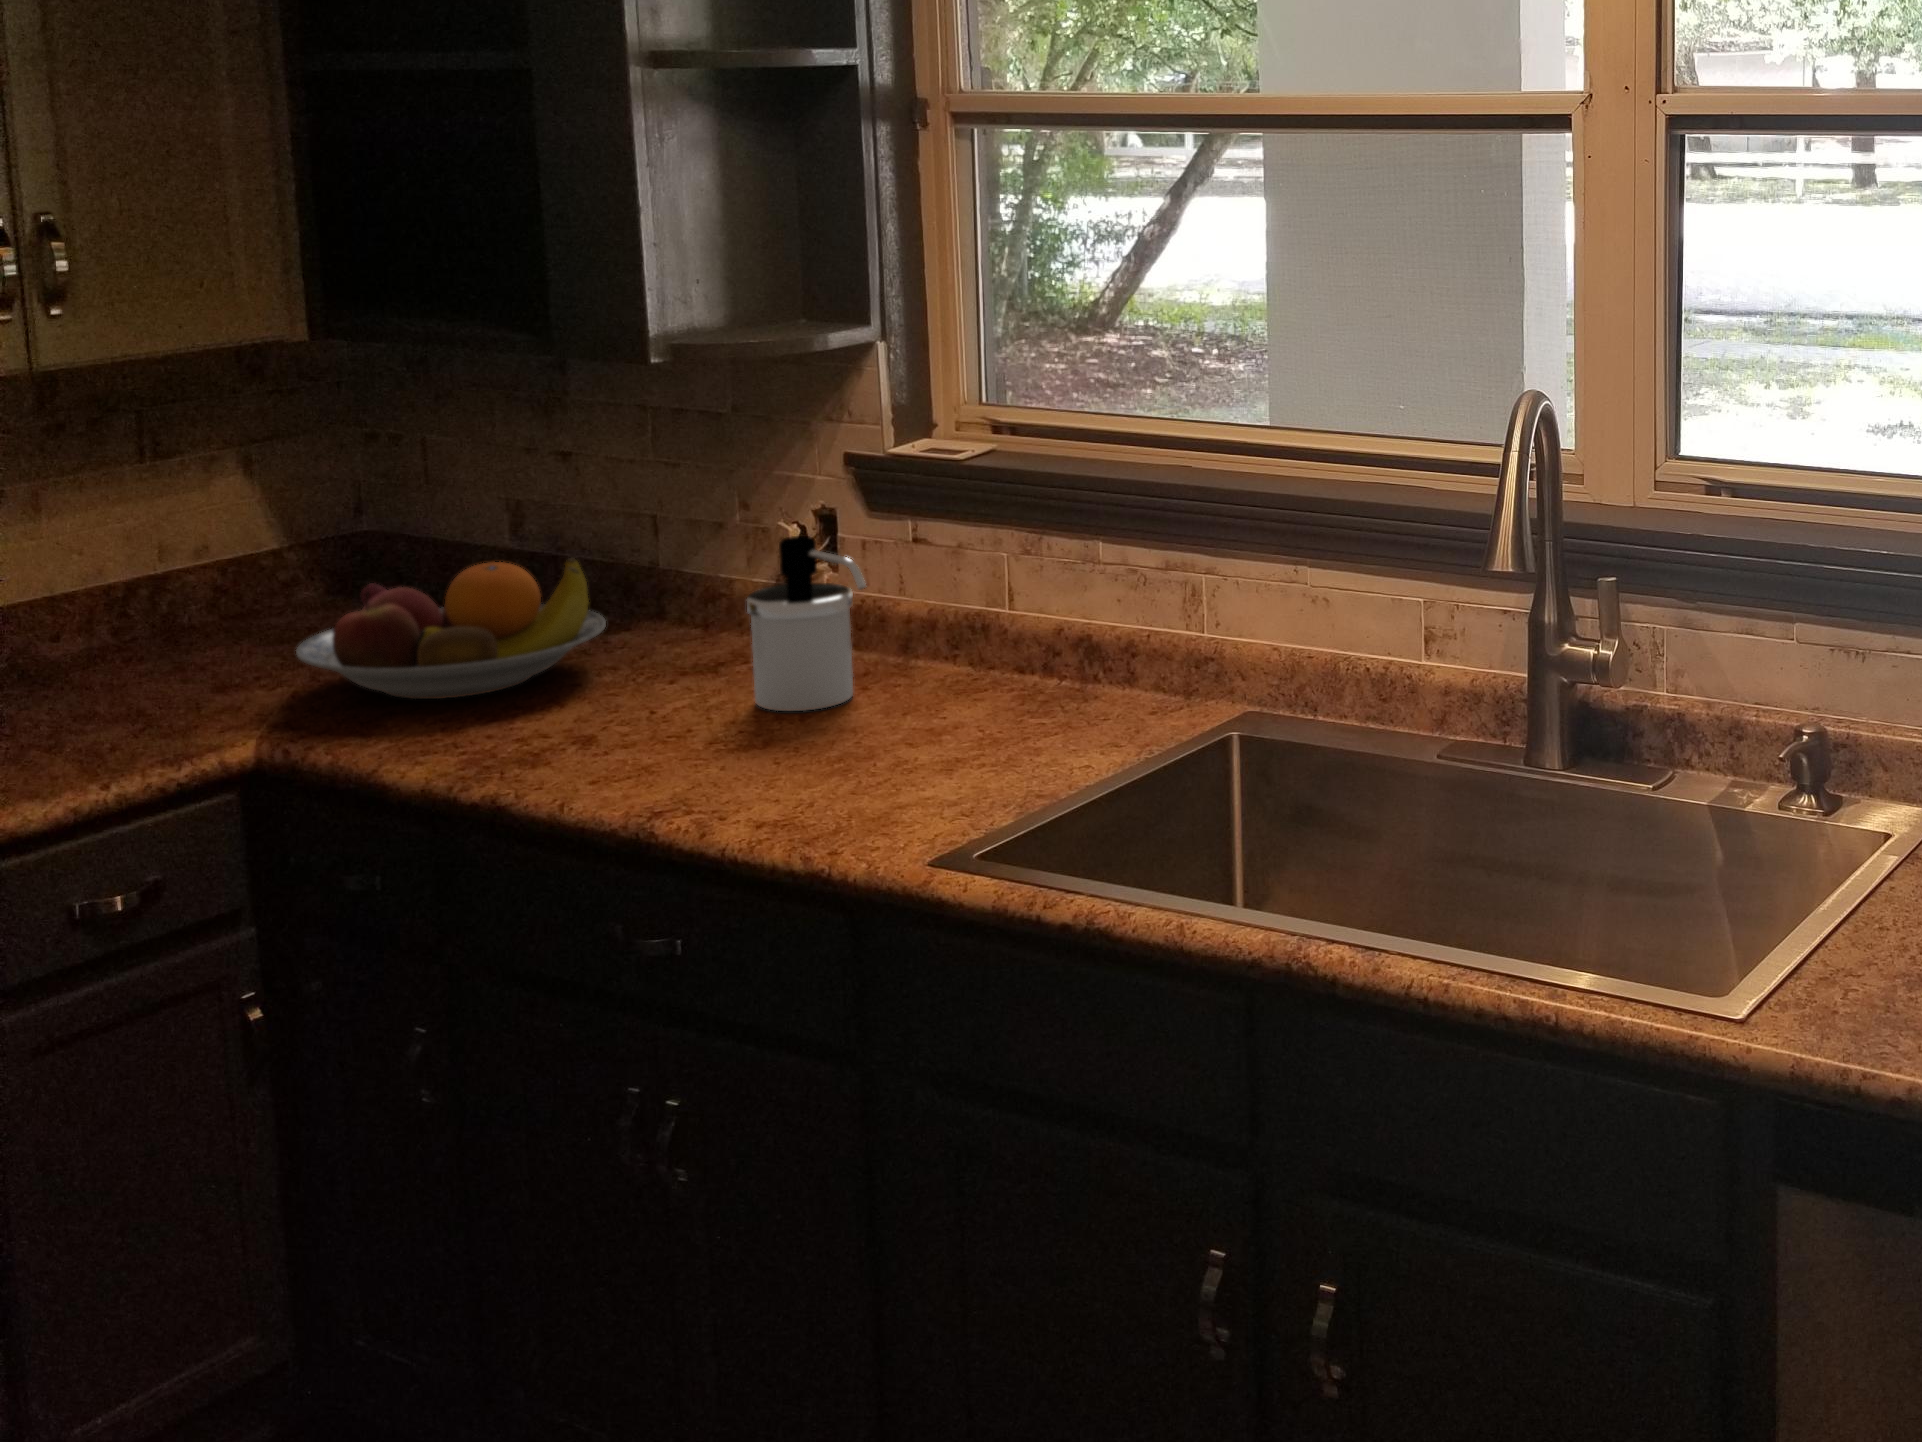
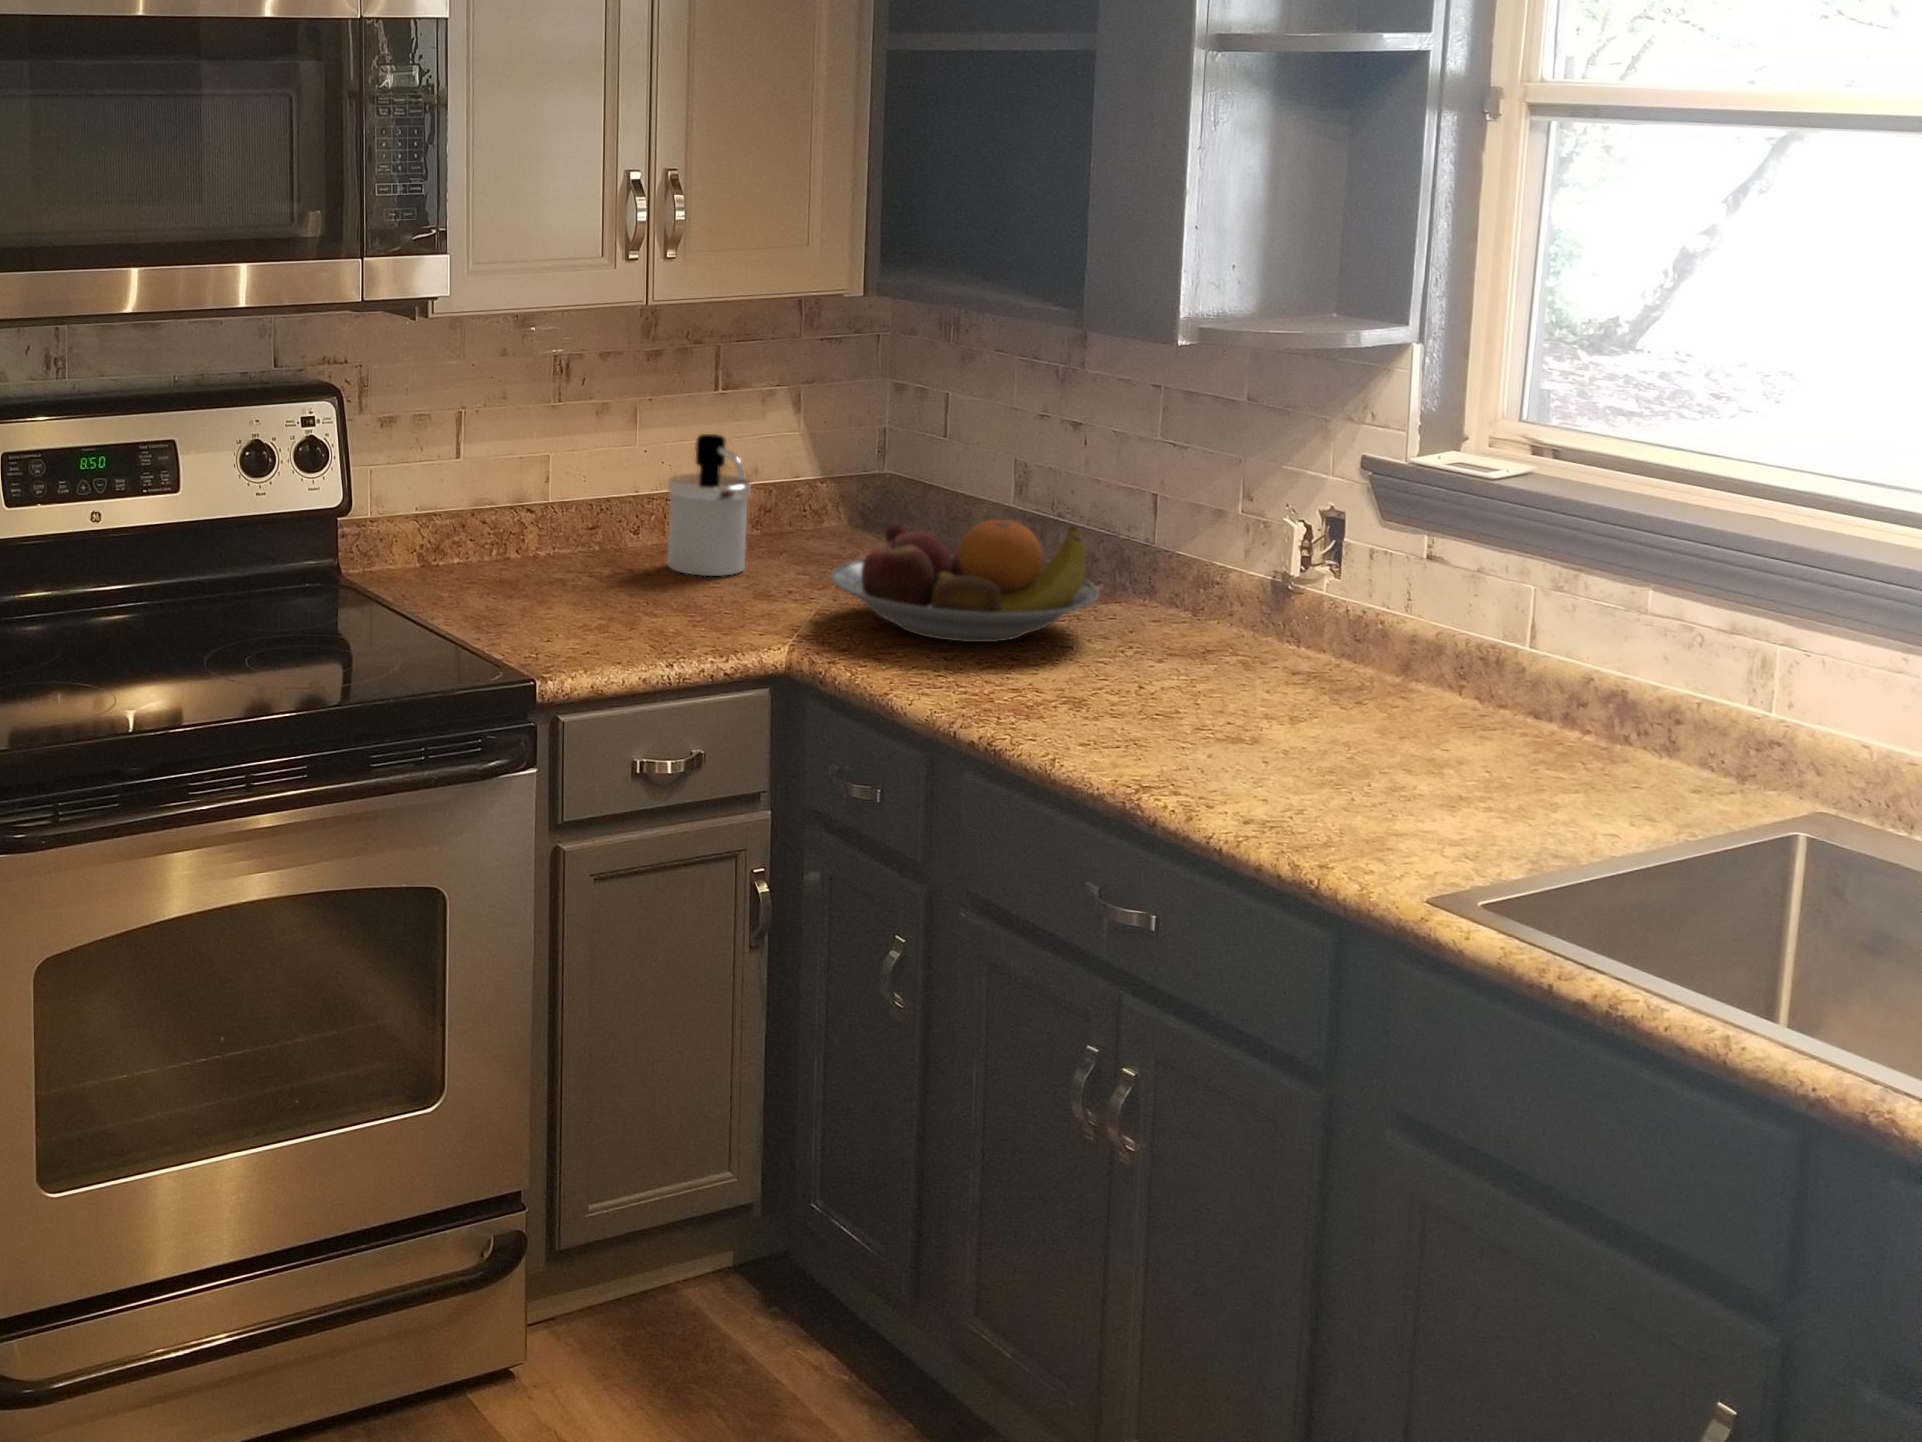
soap dispenser: present [747,536,866,711] -> present [668,434,751,576]

